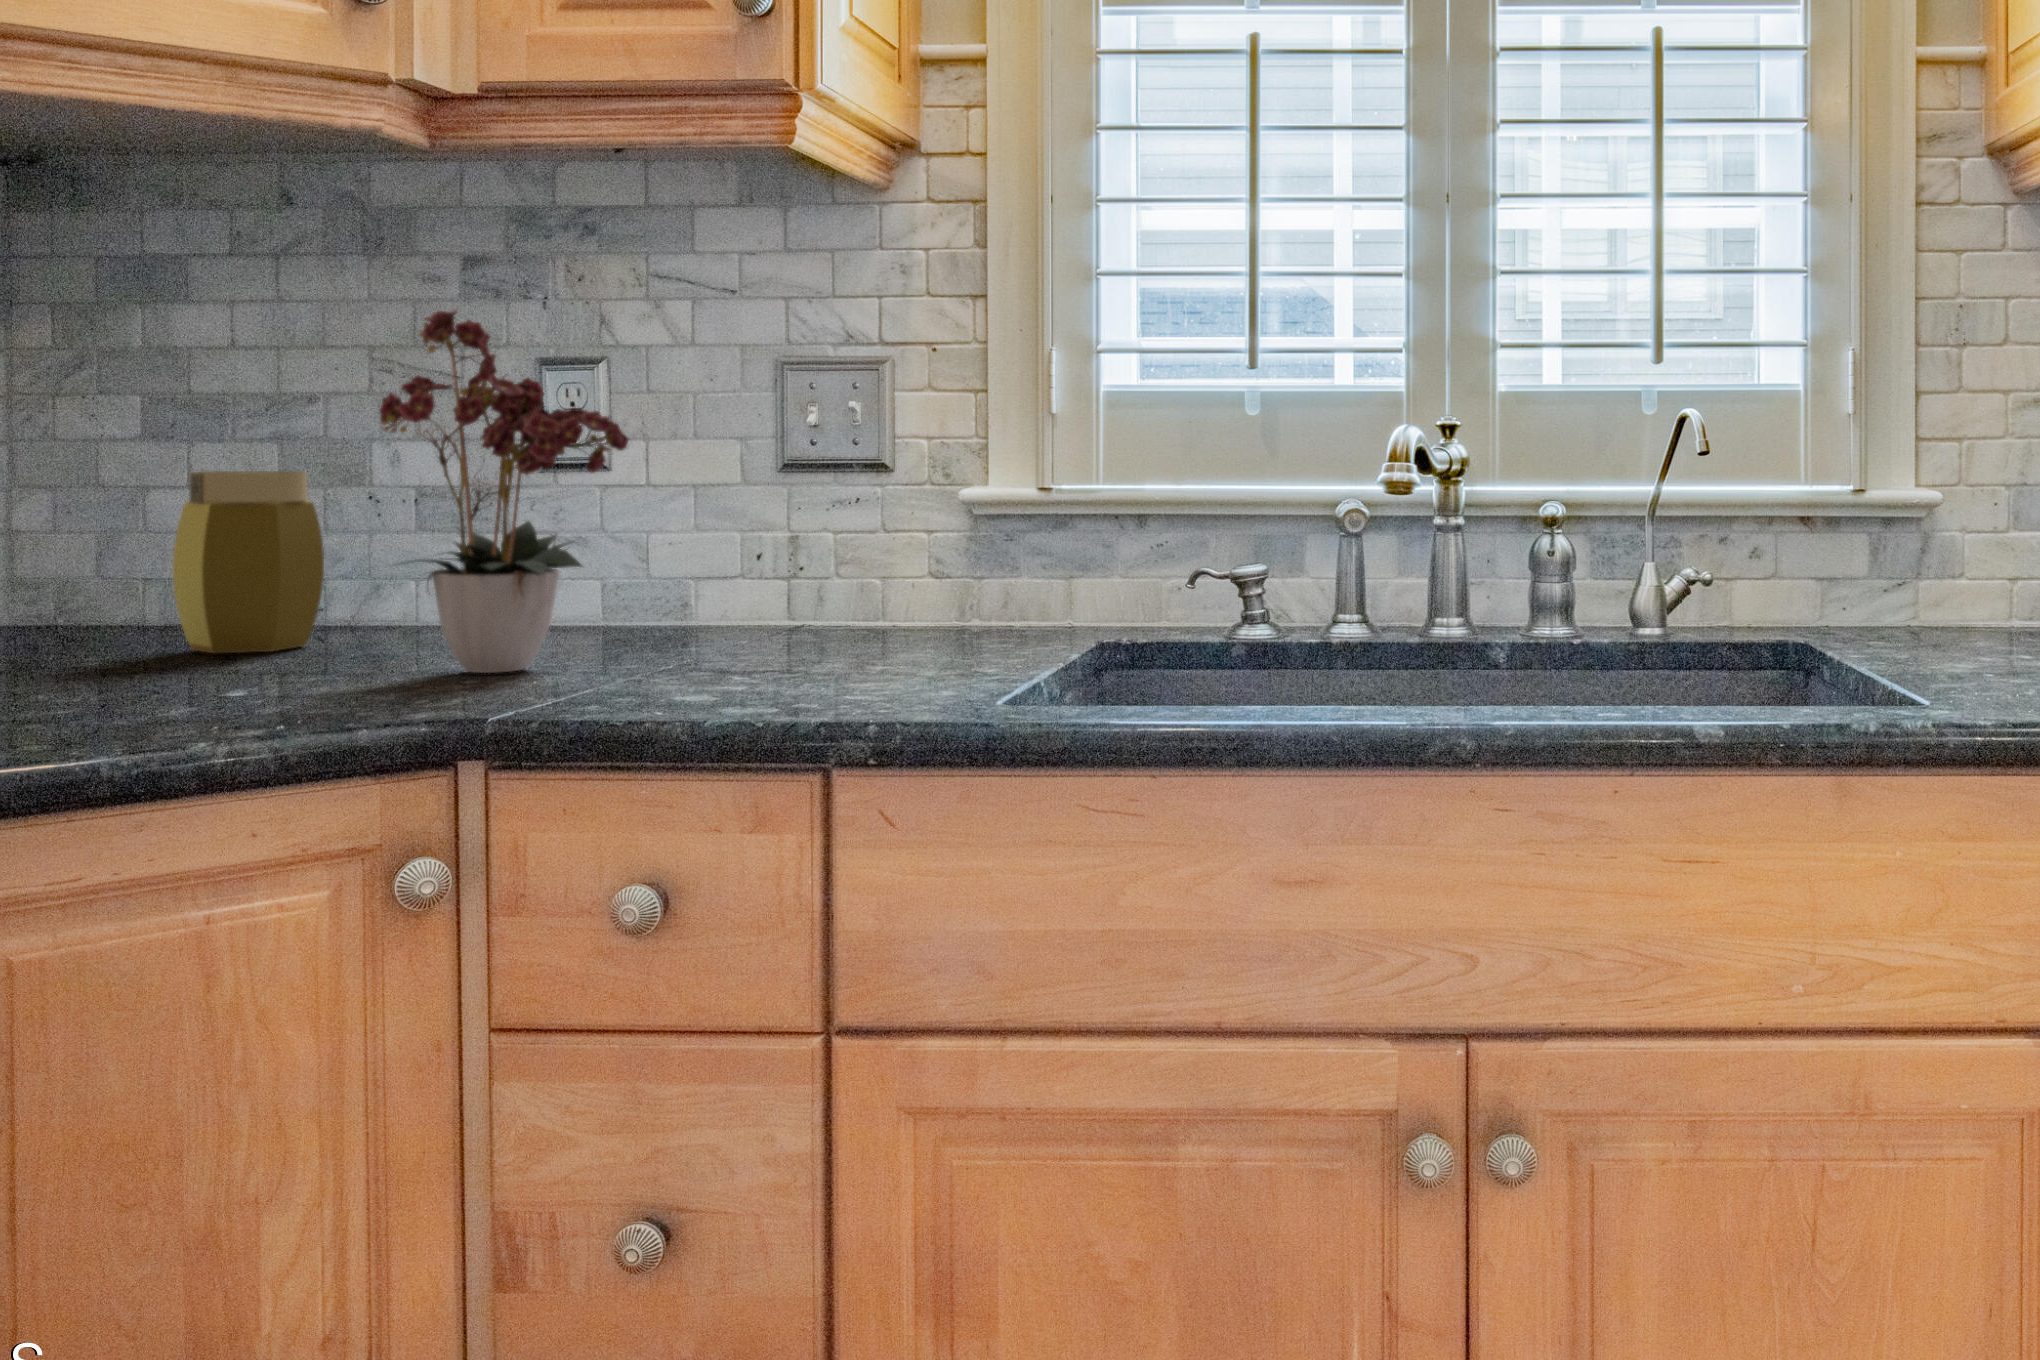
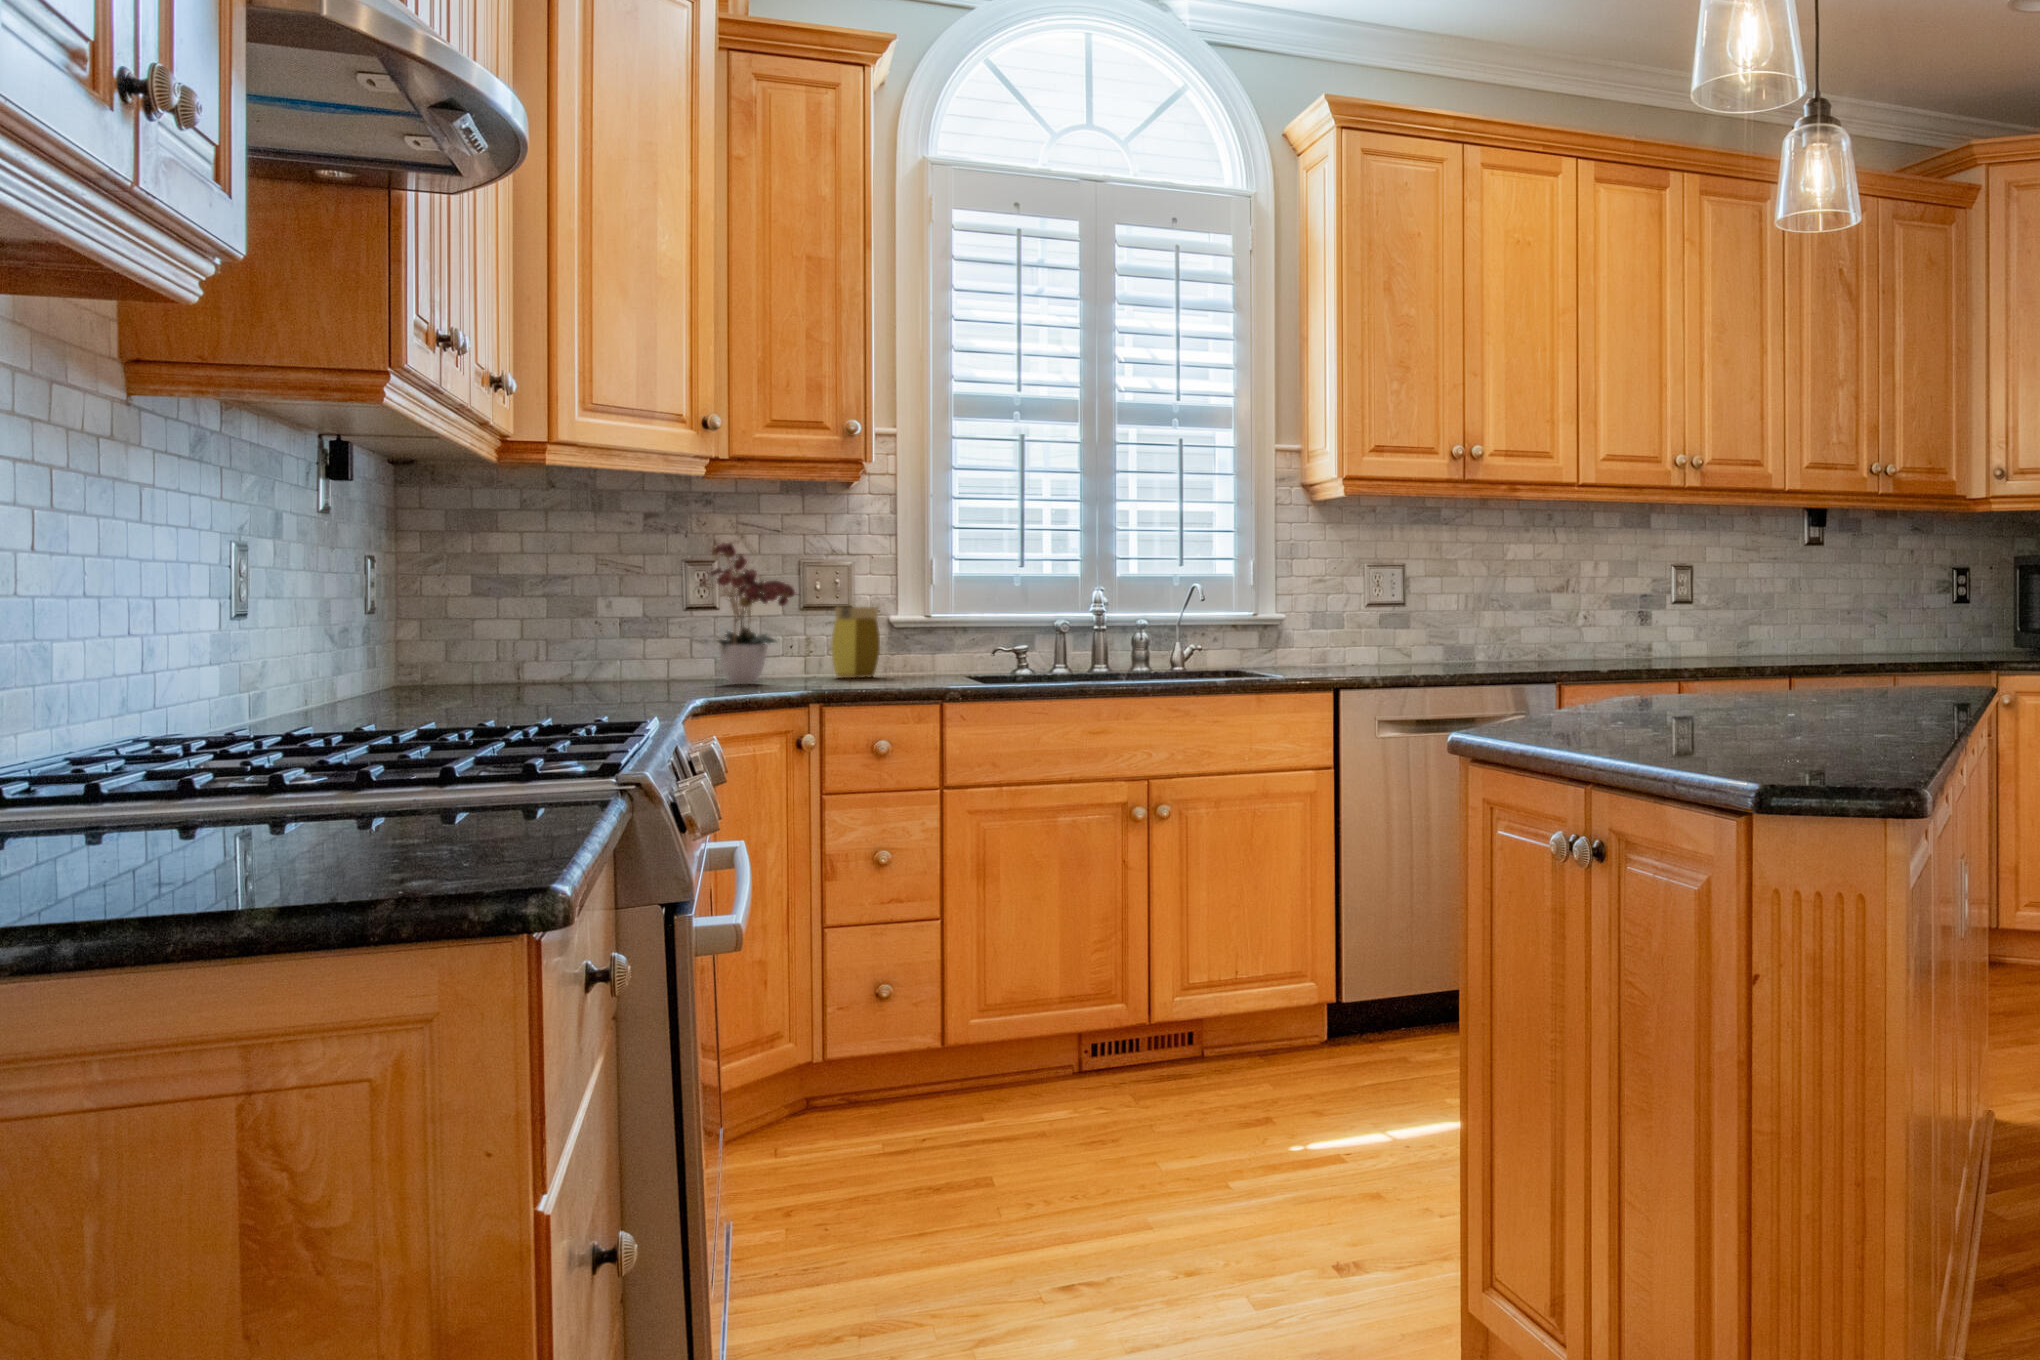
jar: present [173,471,324,653] -> present [831,607,880,678]

